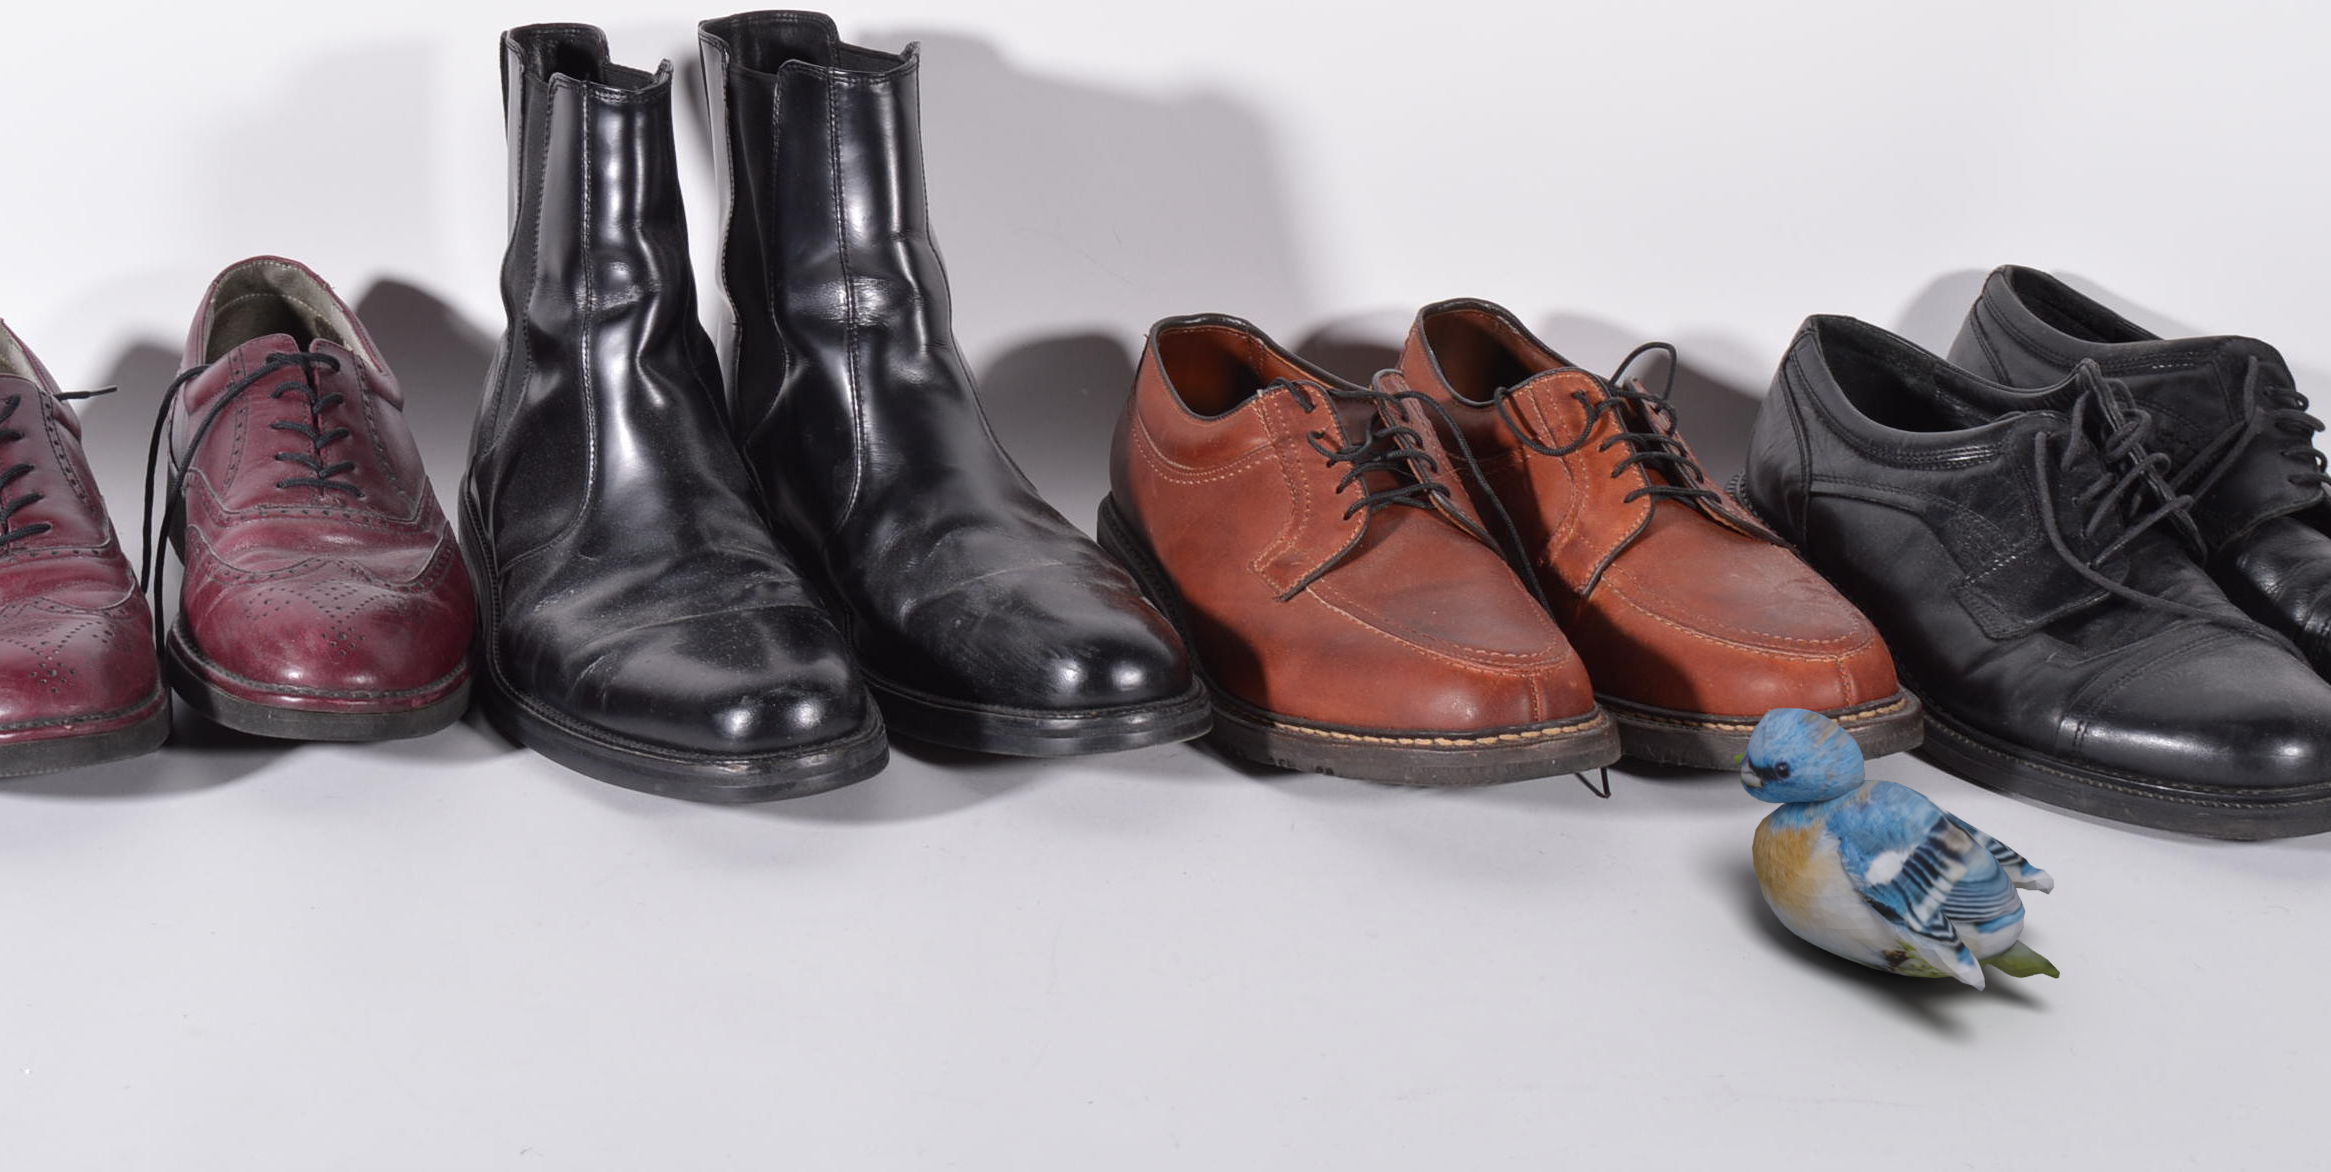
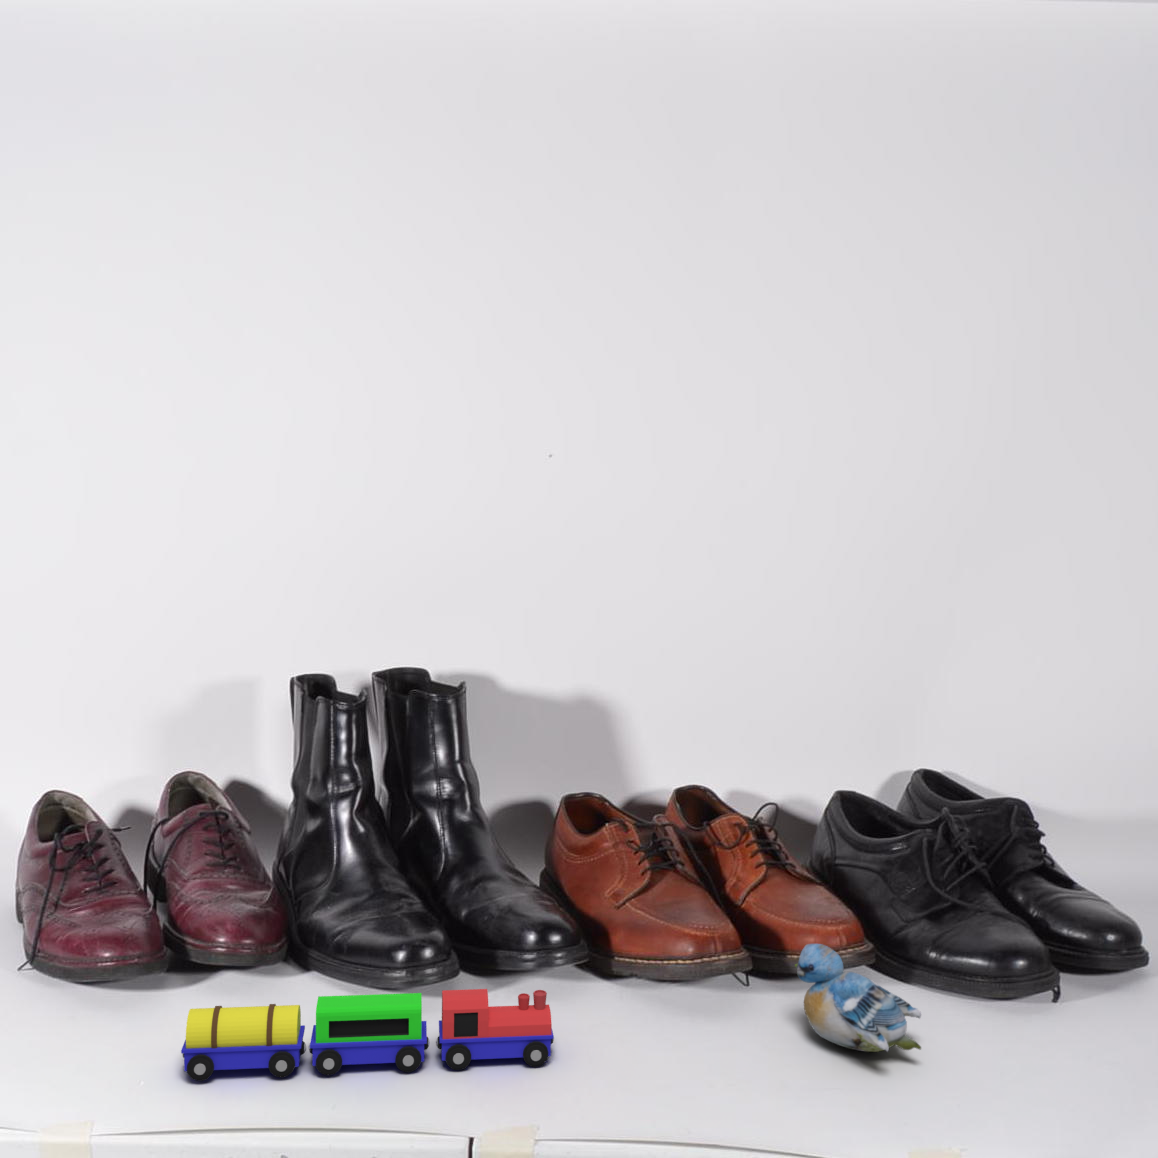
toy train: none [135,822,1120,1052] -> present [181,989,554,1081]

